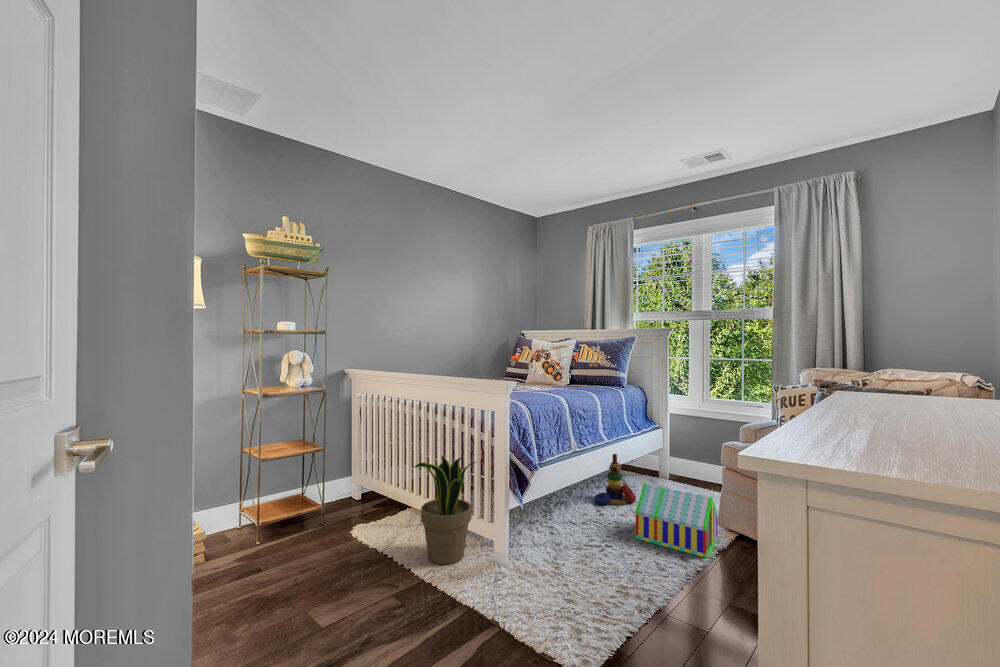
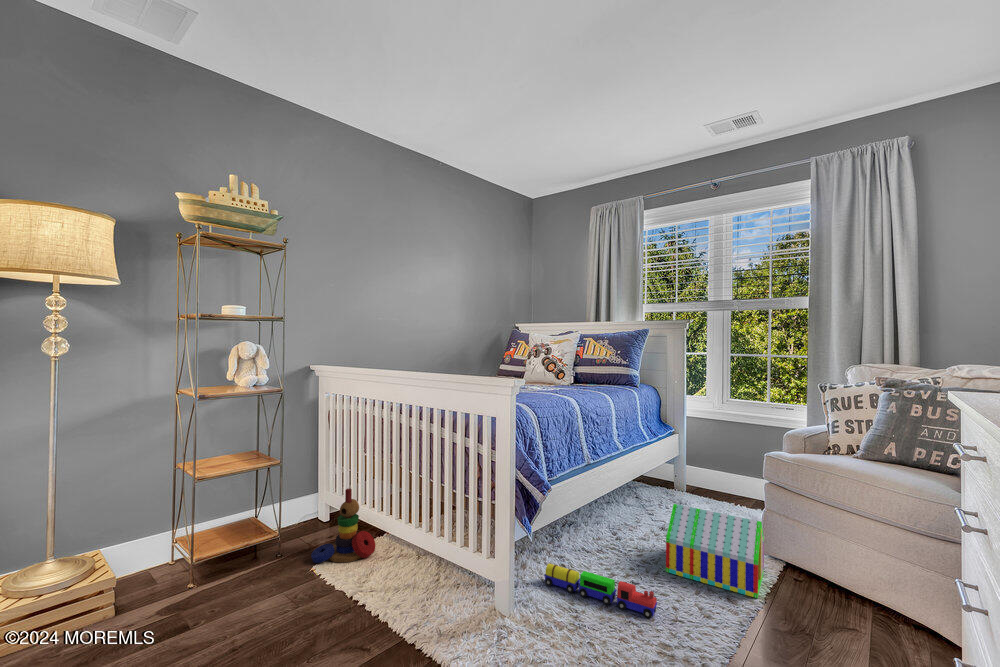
stacking toy: present [594,454,636,505] -> present [311,489,375,563]
potted plant: present [414,456,475,565] -> none [392,473,474,615]
toy train: none [535,529,622,570] -> present [544,564,657,618]

